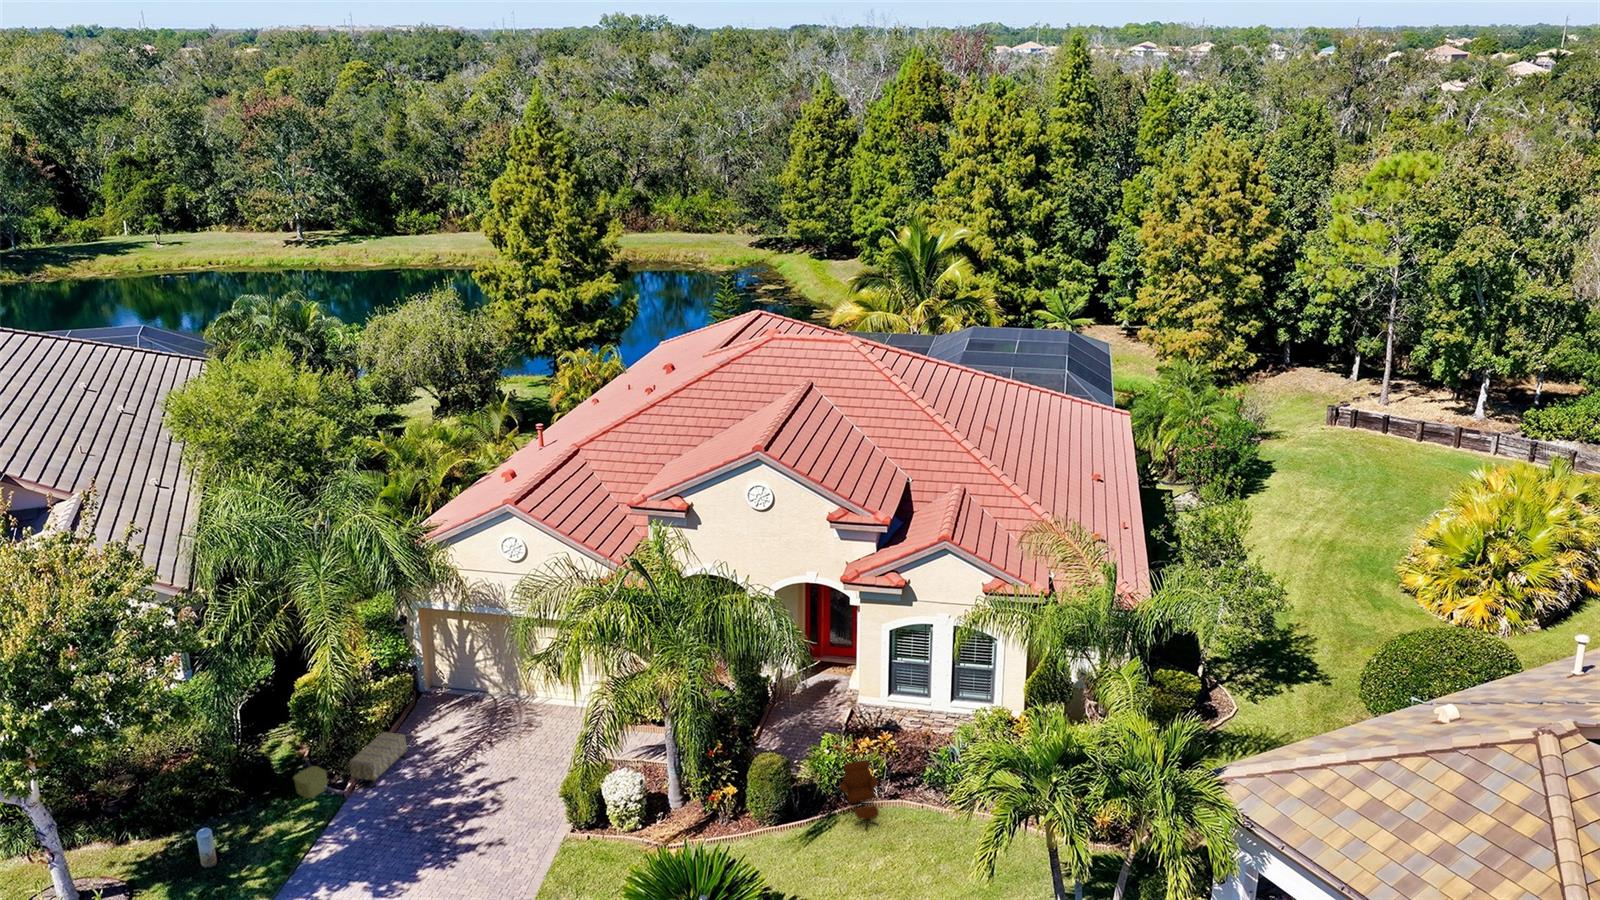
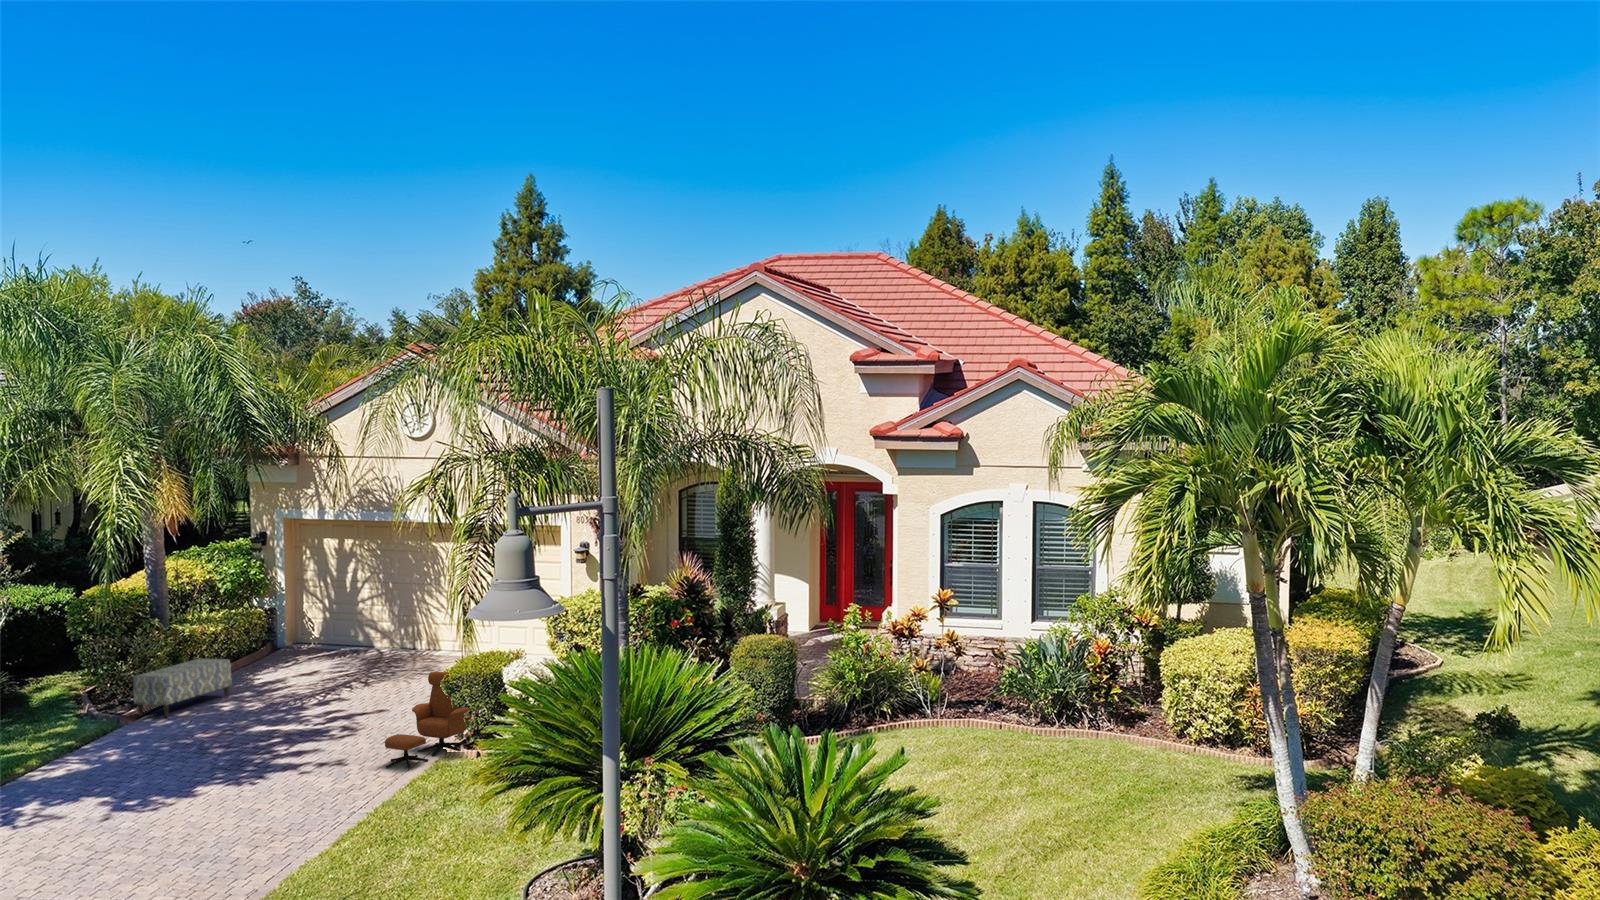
lounge chair: present [840,760,879,826] -> present [385,672,470,768]
storage box: present [294,766,328,798] -> none [45,690,99,727]

